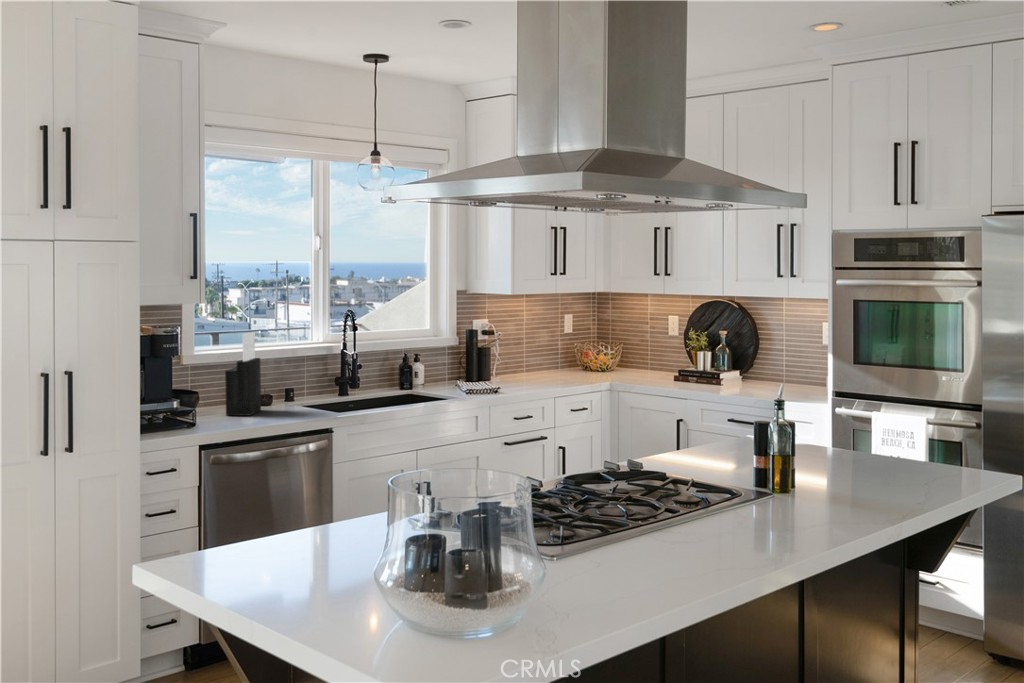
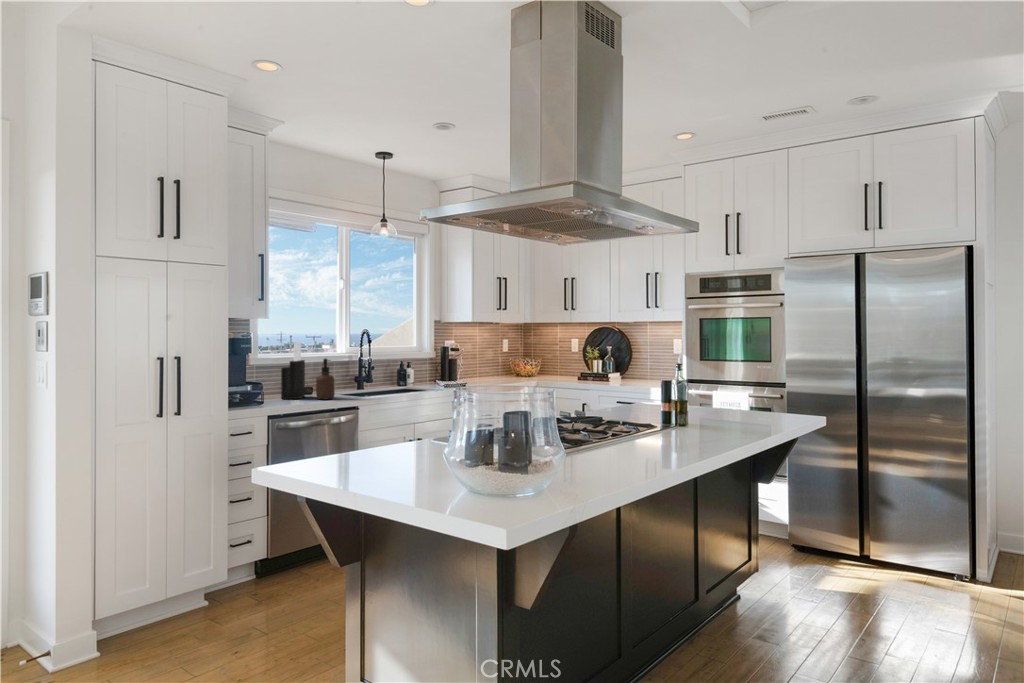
soap dispenser: none [275,358,301,417] -> present [316,359,335,399]

